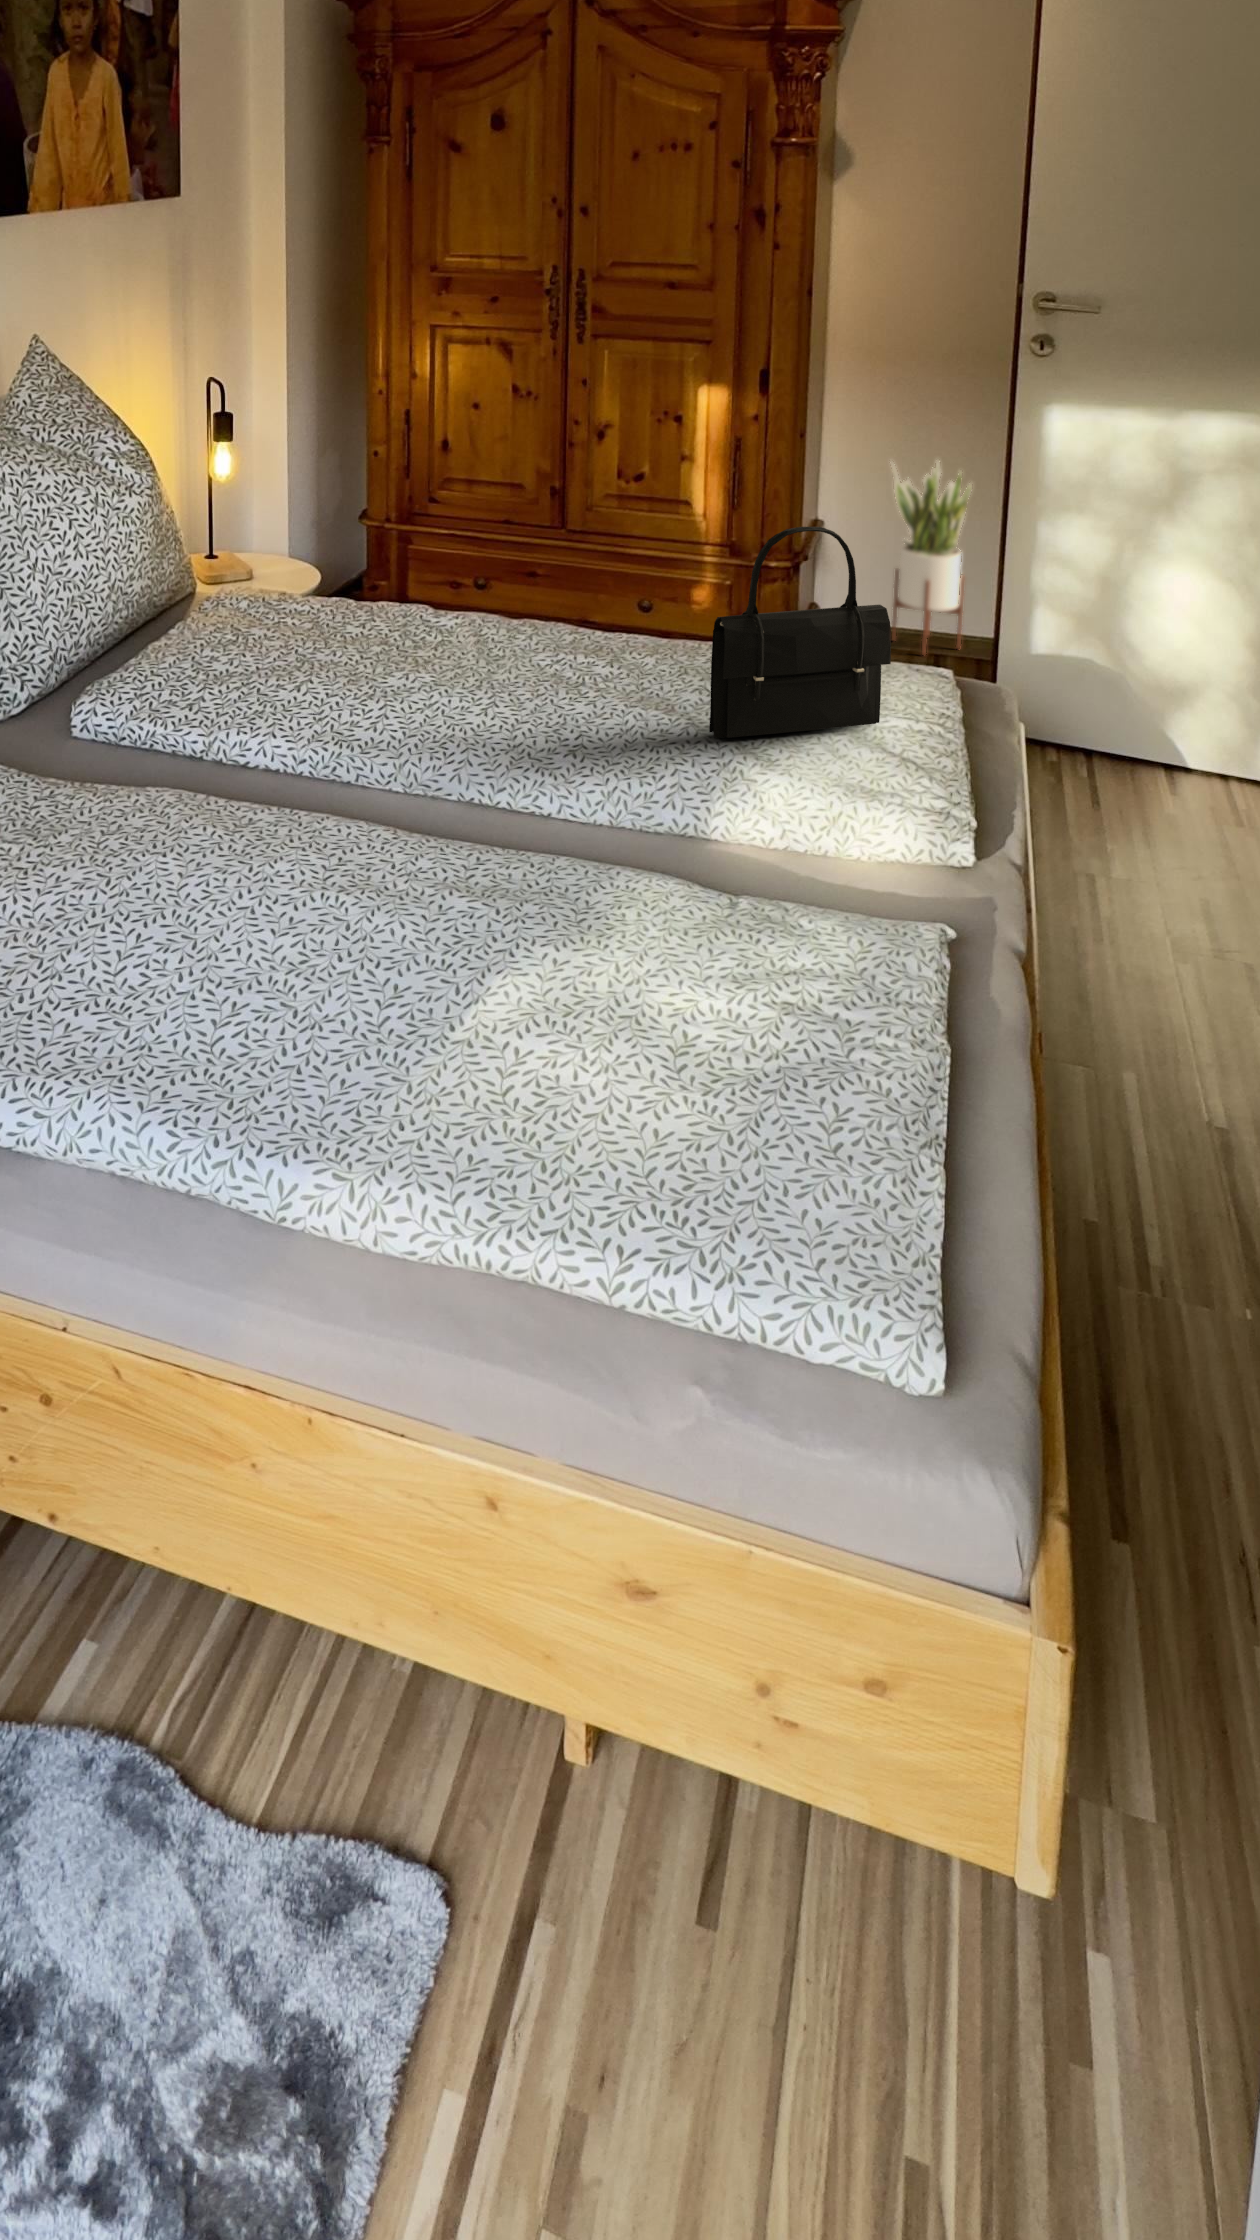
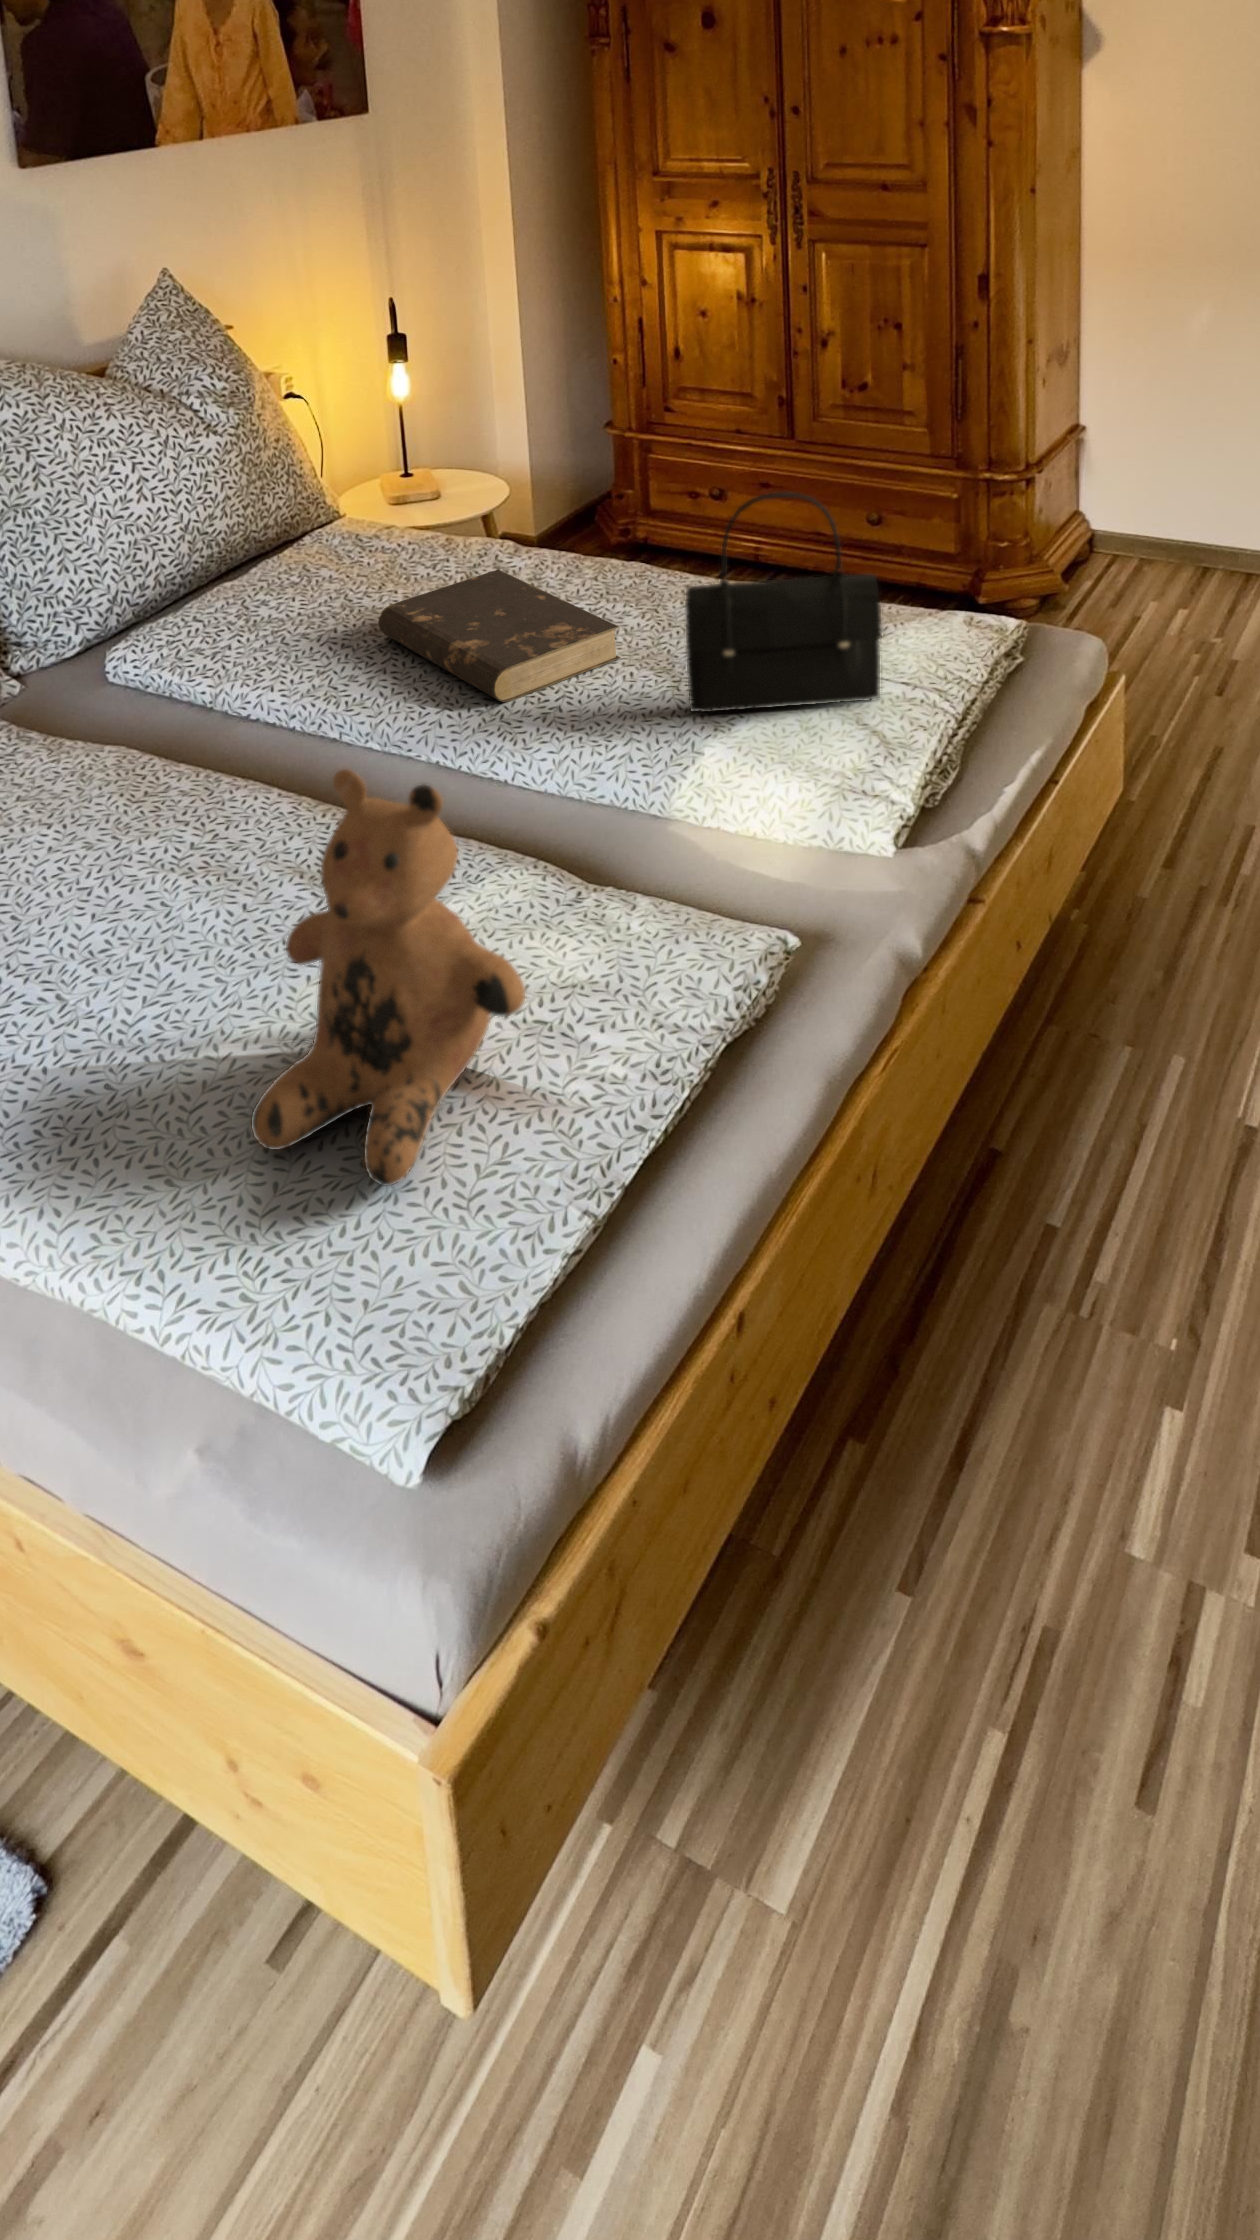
potted plant: present [892,461,972,654] -> none [1152,373,1246,583]
book: none [358,620,609,736] -> present [379,570,621,702]
teddy bear: none [579,745,847,1134] -> present [251,769,525,1186]

